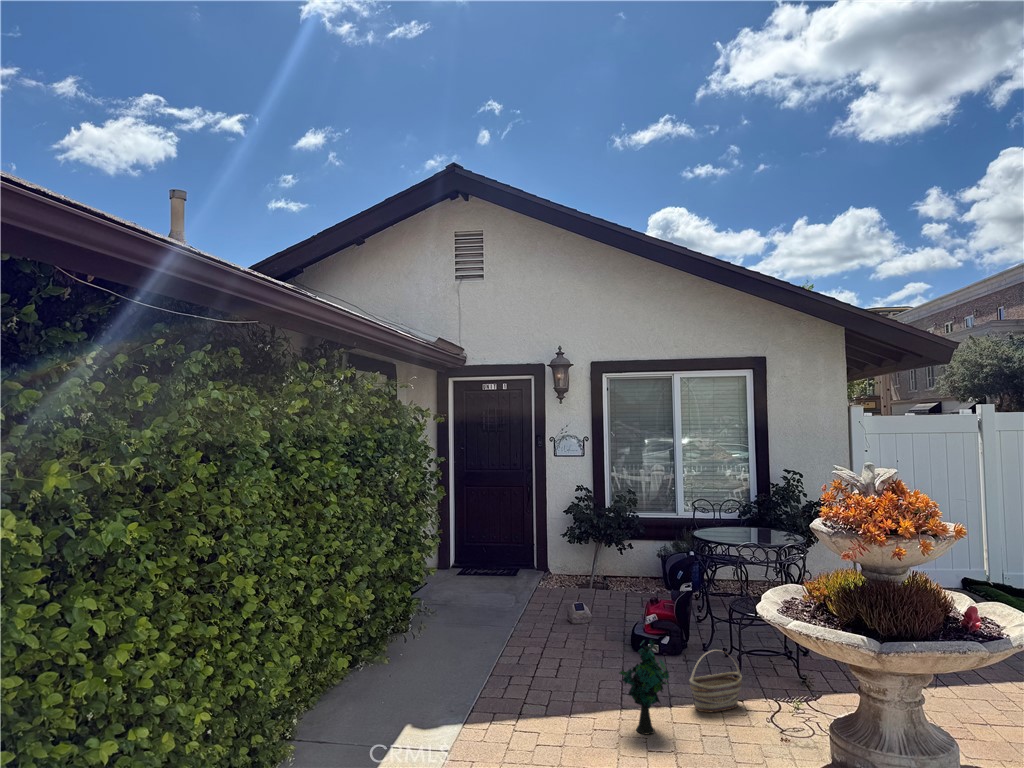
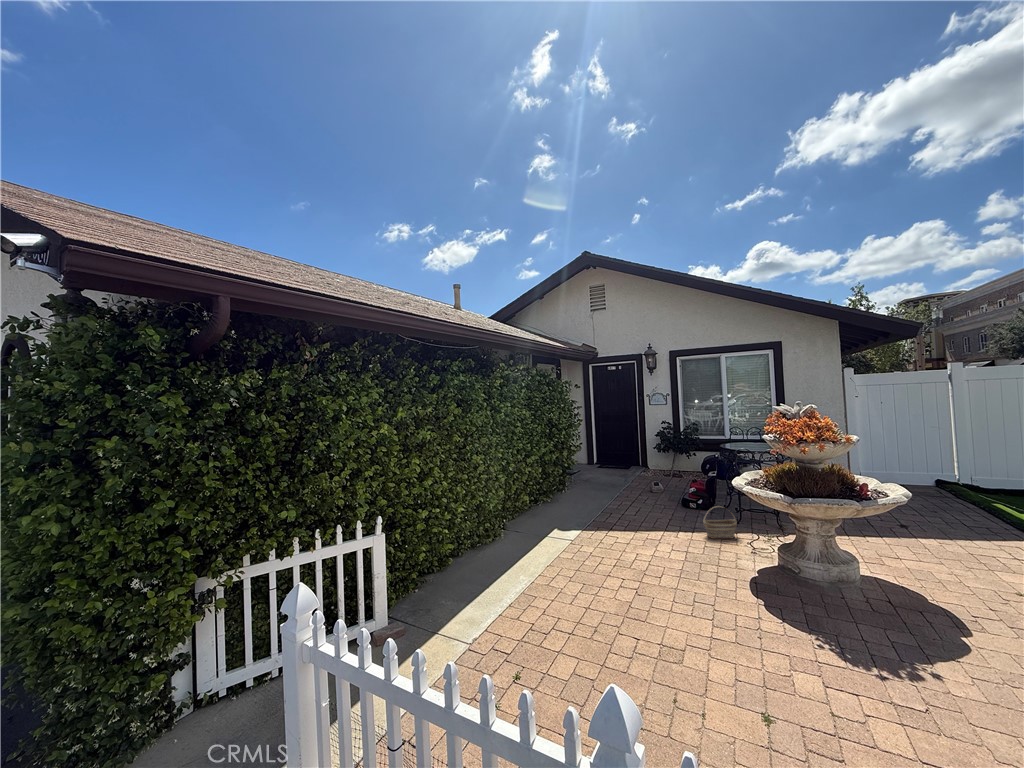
decorative plant: present [619,639,669,734] -> none [658,497,687,544]

